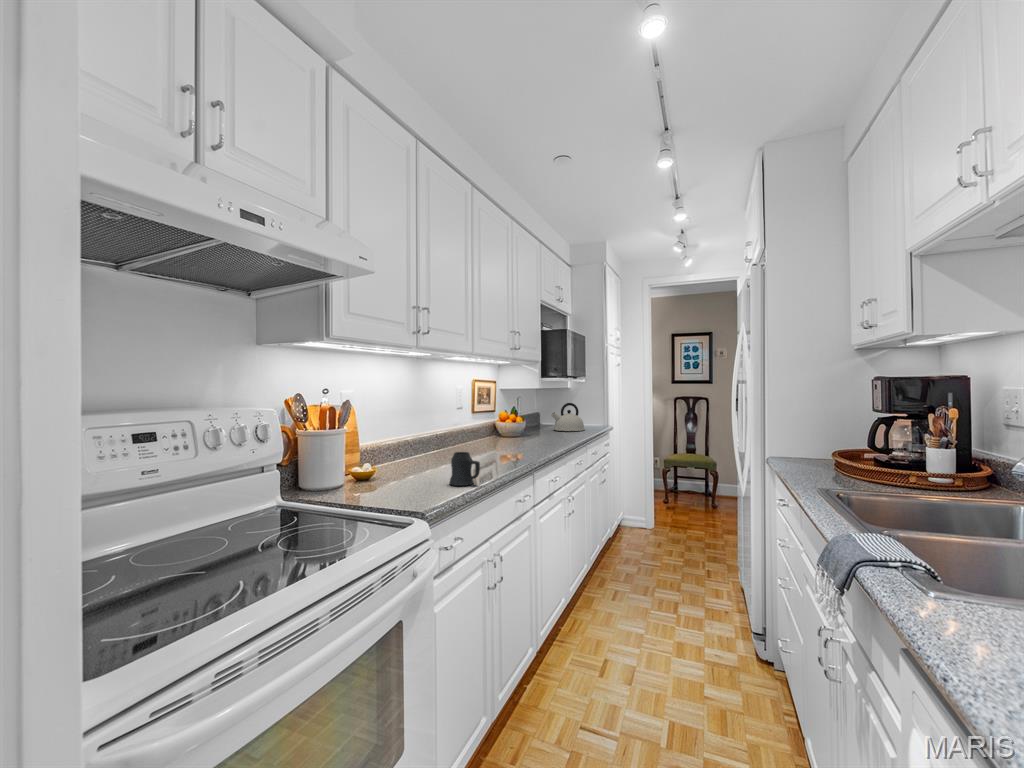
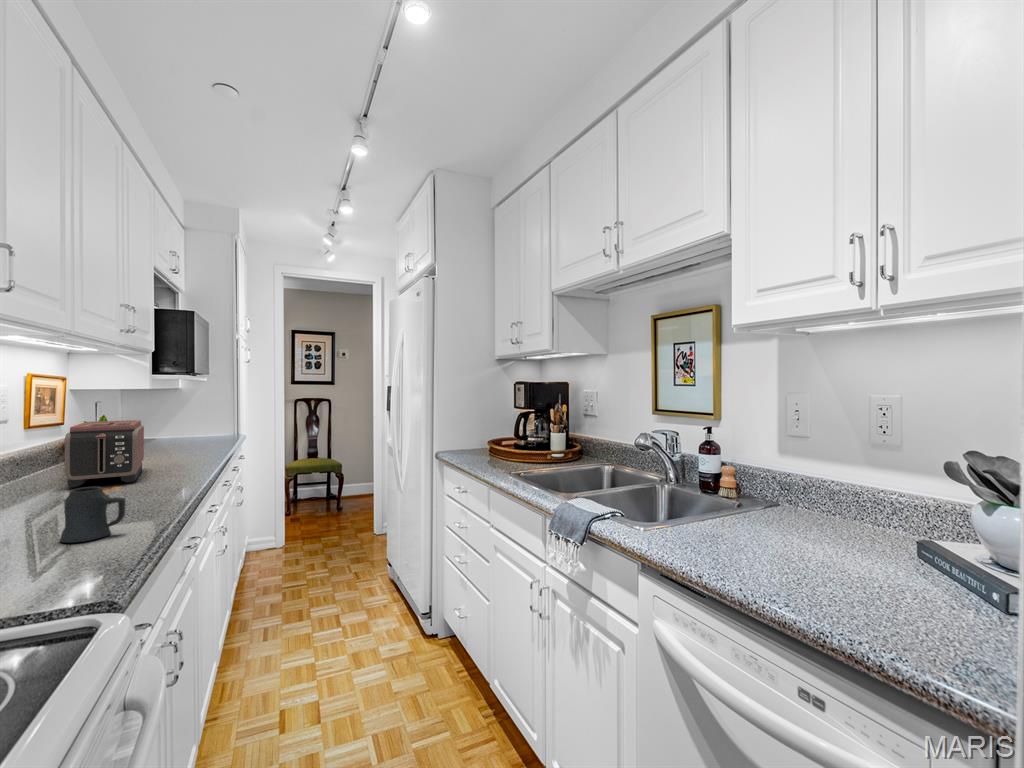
kettle: present [551,403,585,431] -> none [158,408,209,445]
toaster: none [479,410,527,454] -> present [65,420,144,488]

